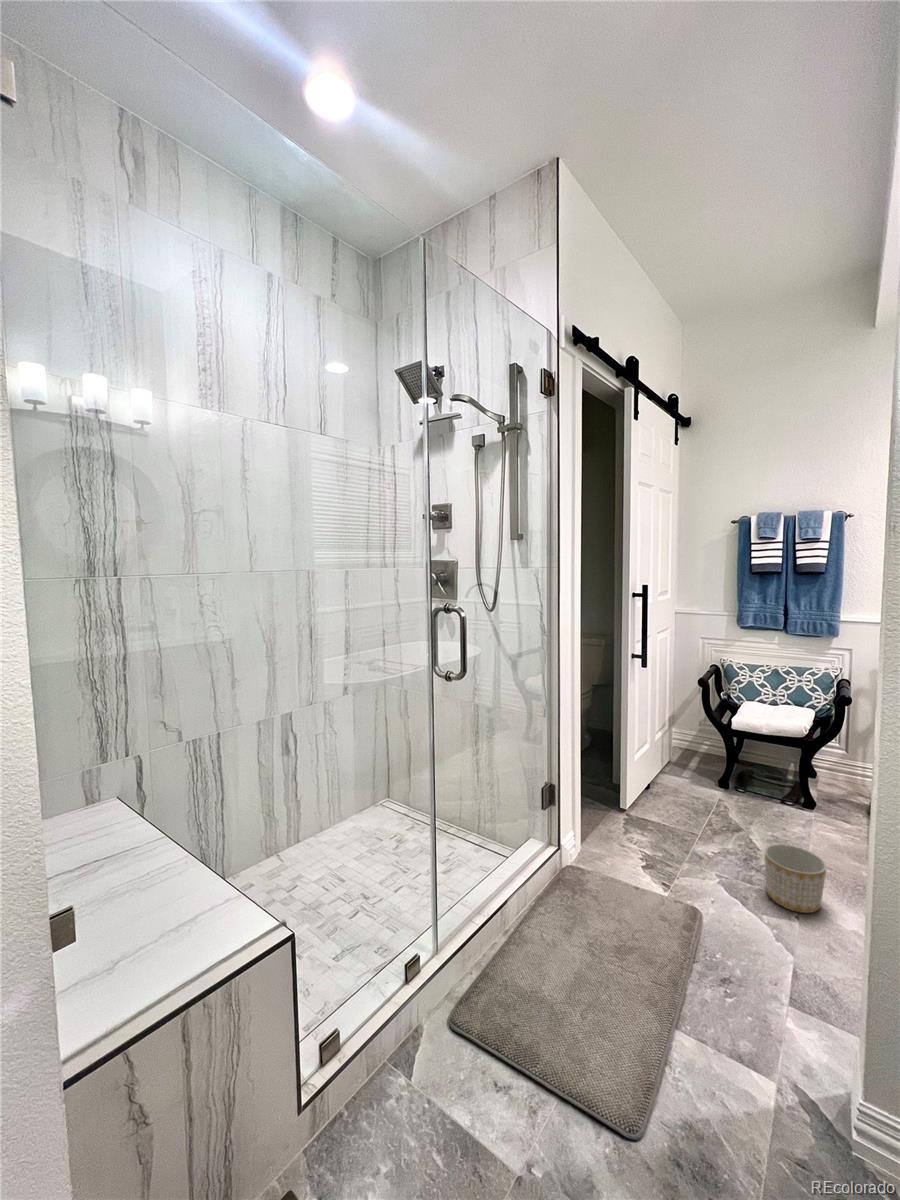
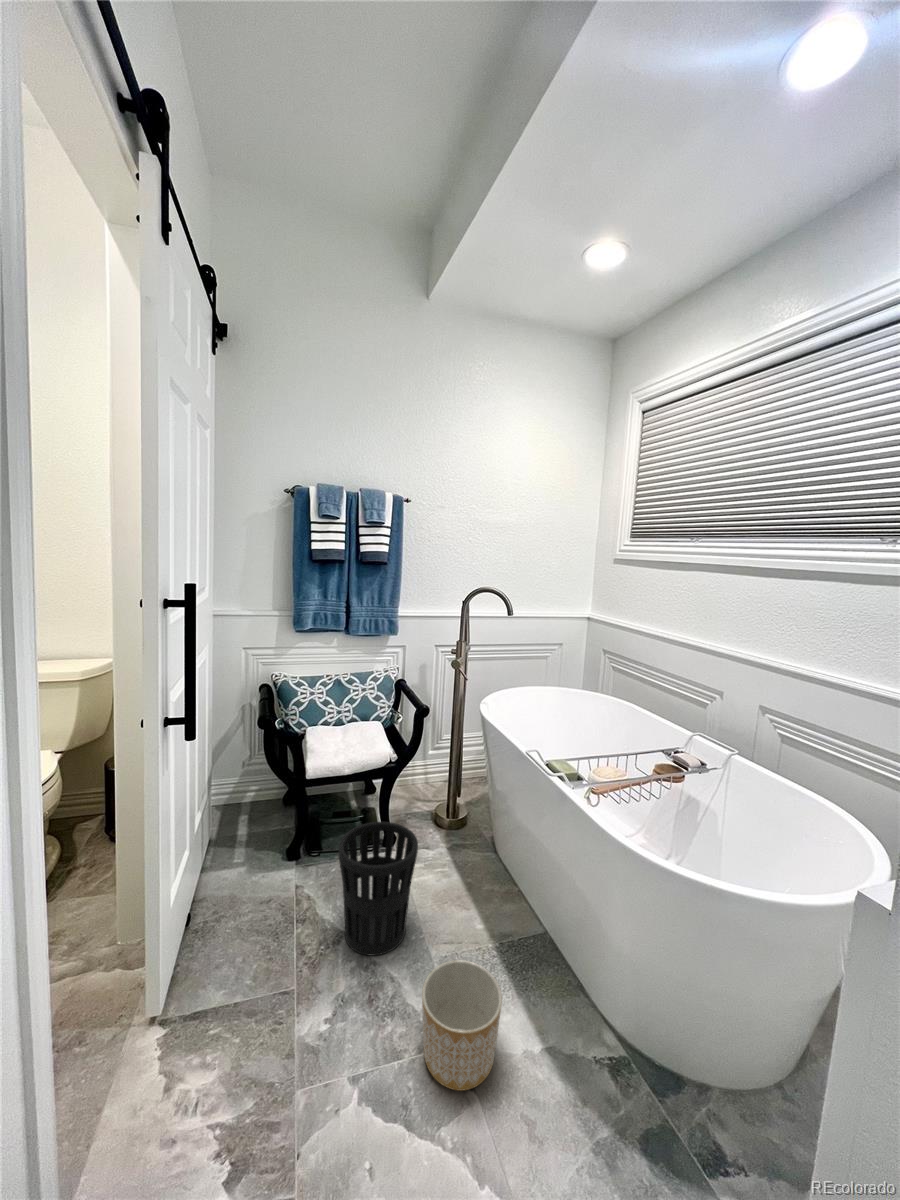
wastebasket: none [738,764,803,849] -> present [339,822,418,956]

